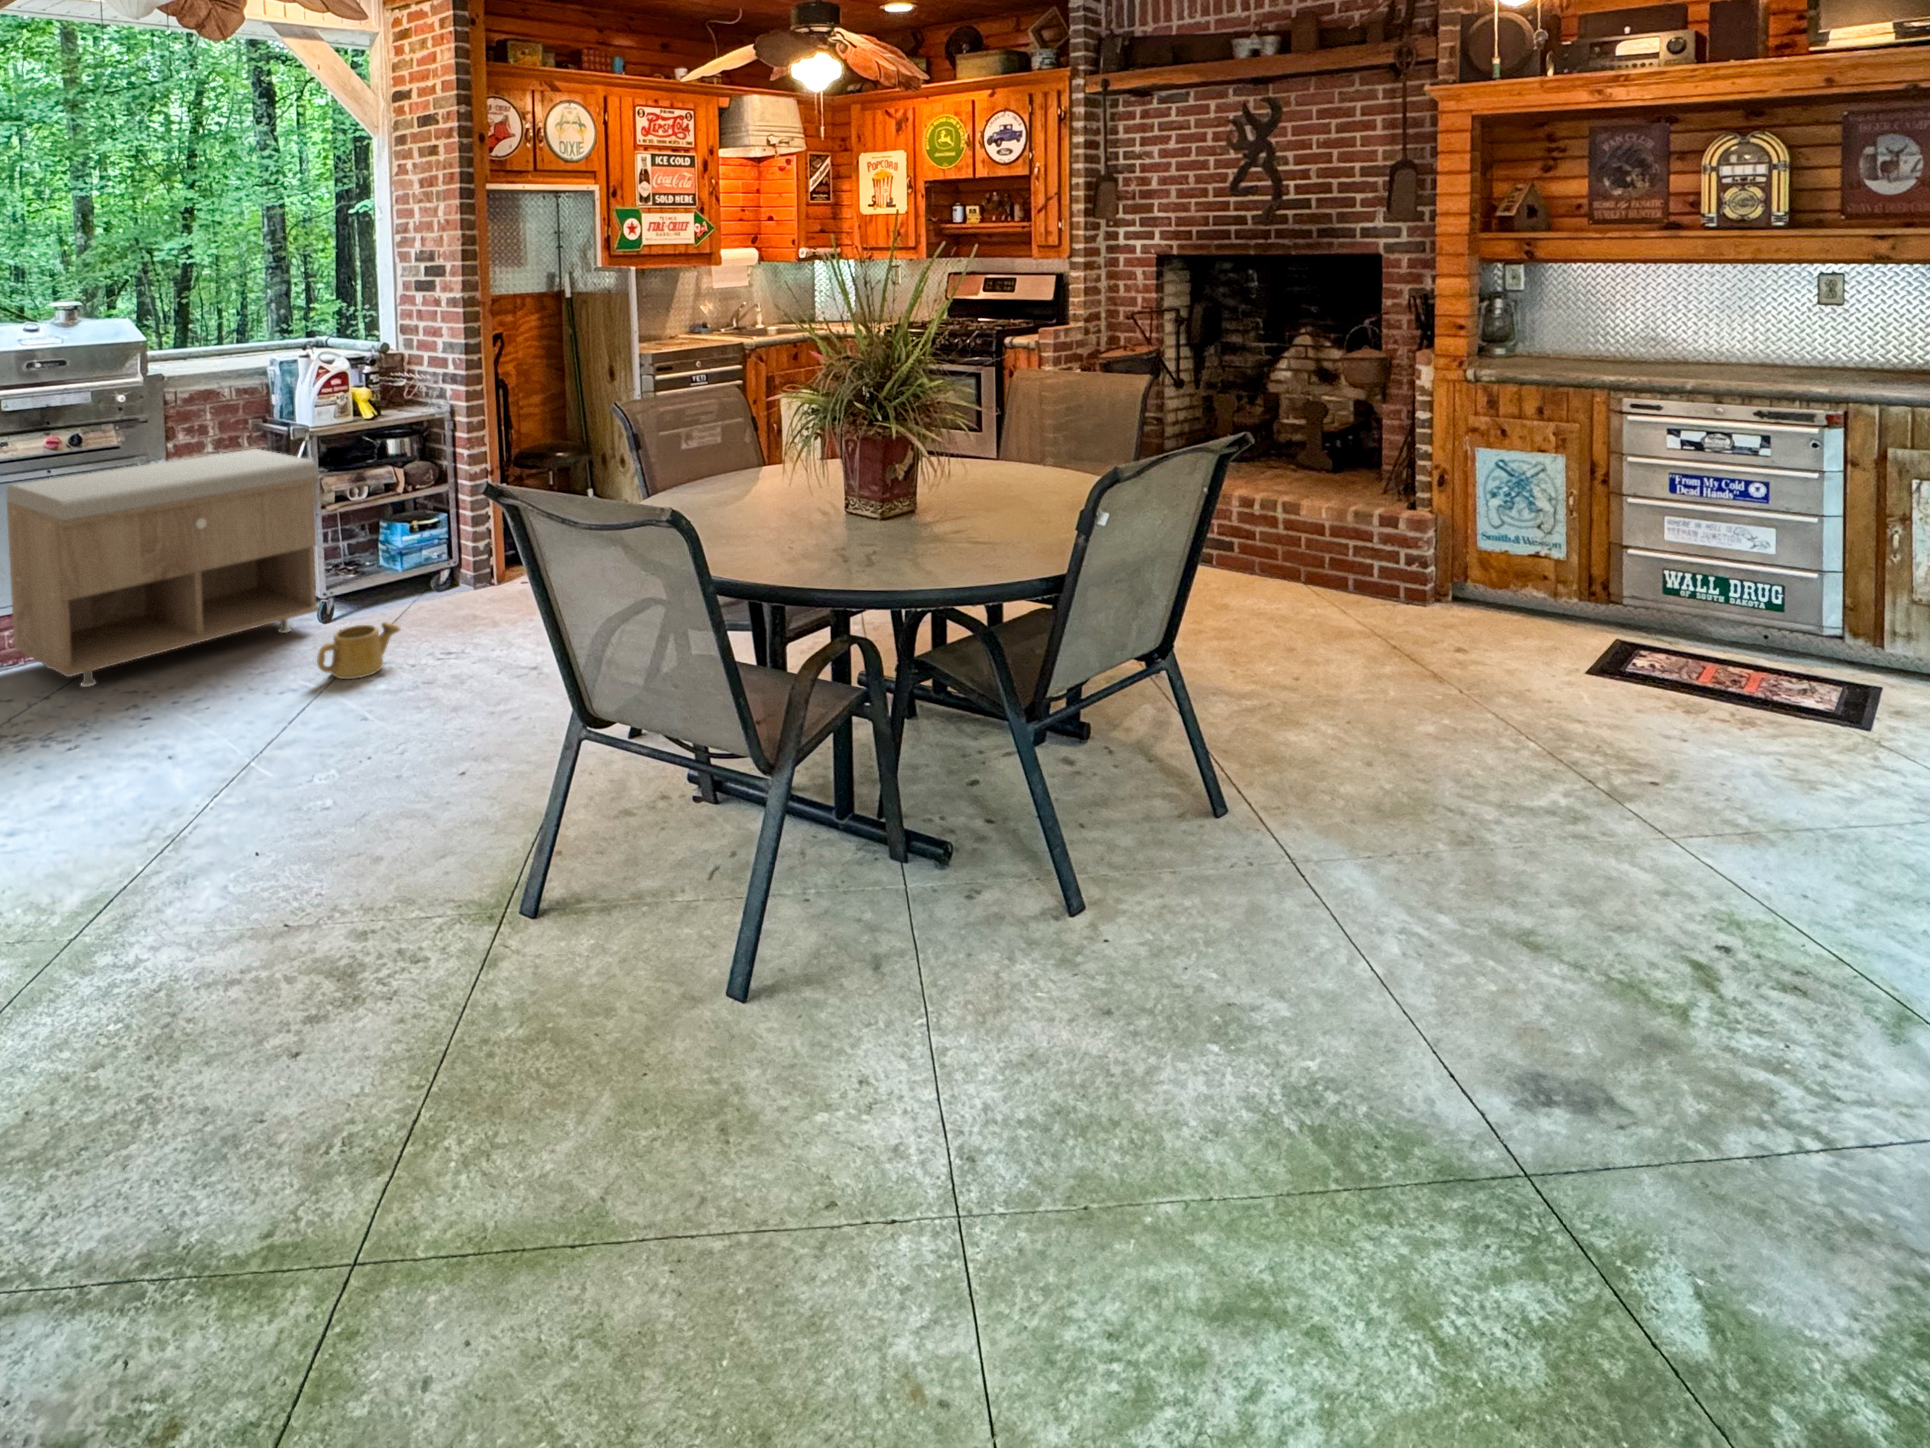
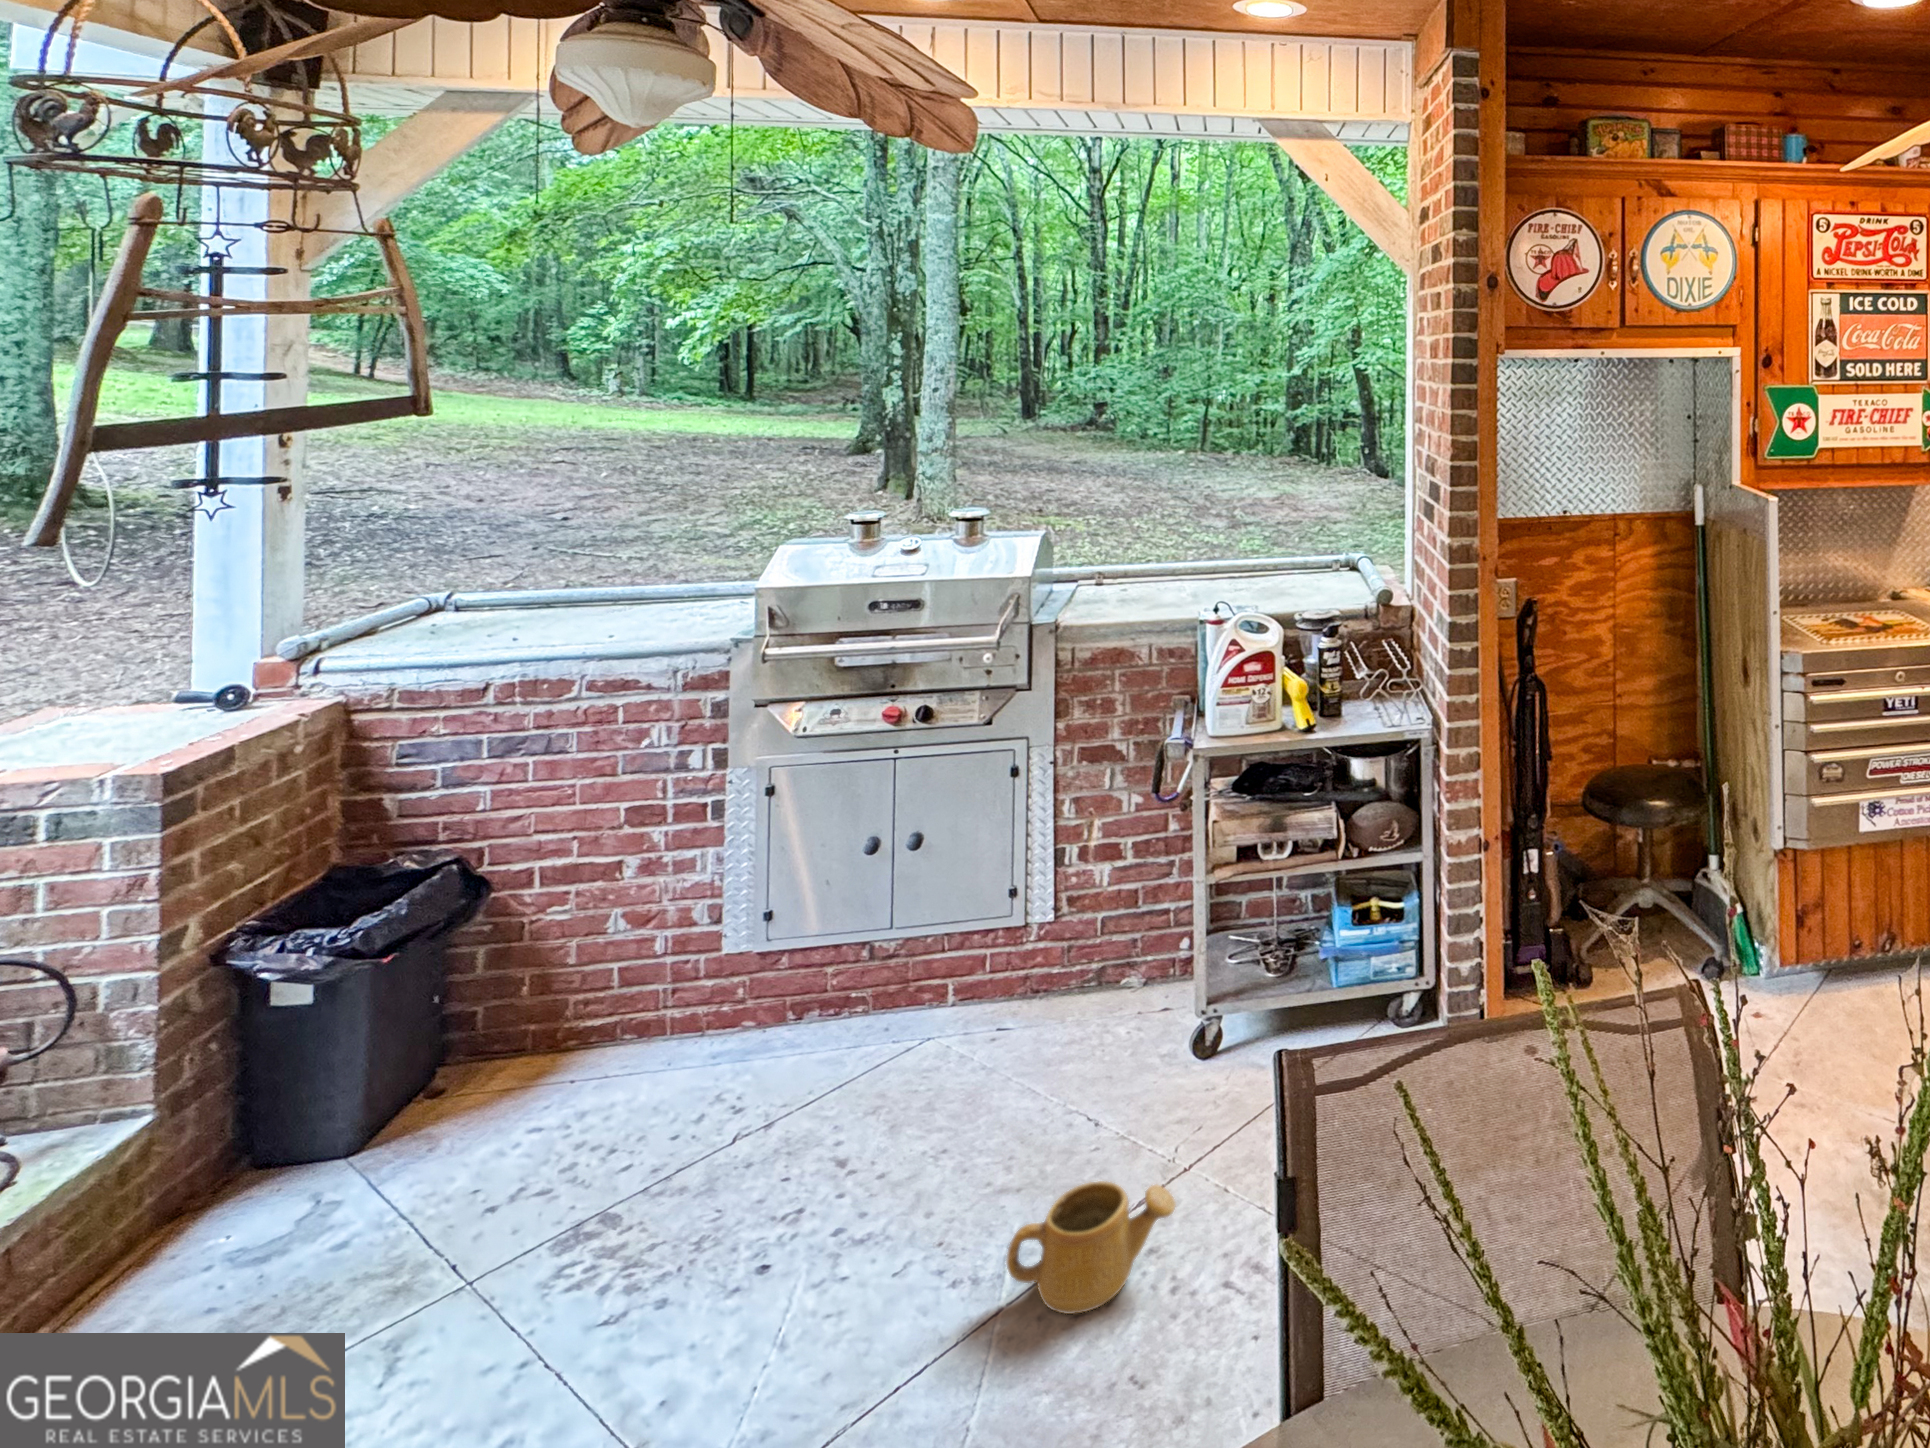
storage bench: present [7,449,319,687] -> none [755,744,1172,1136]

